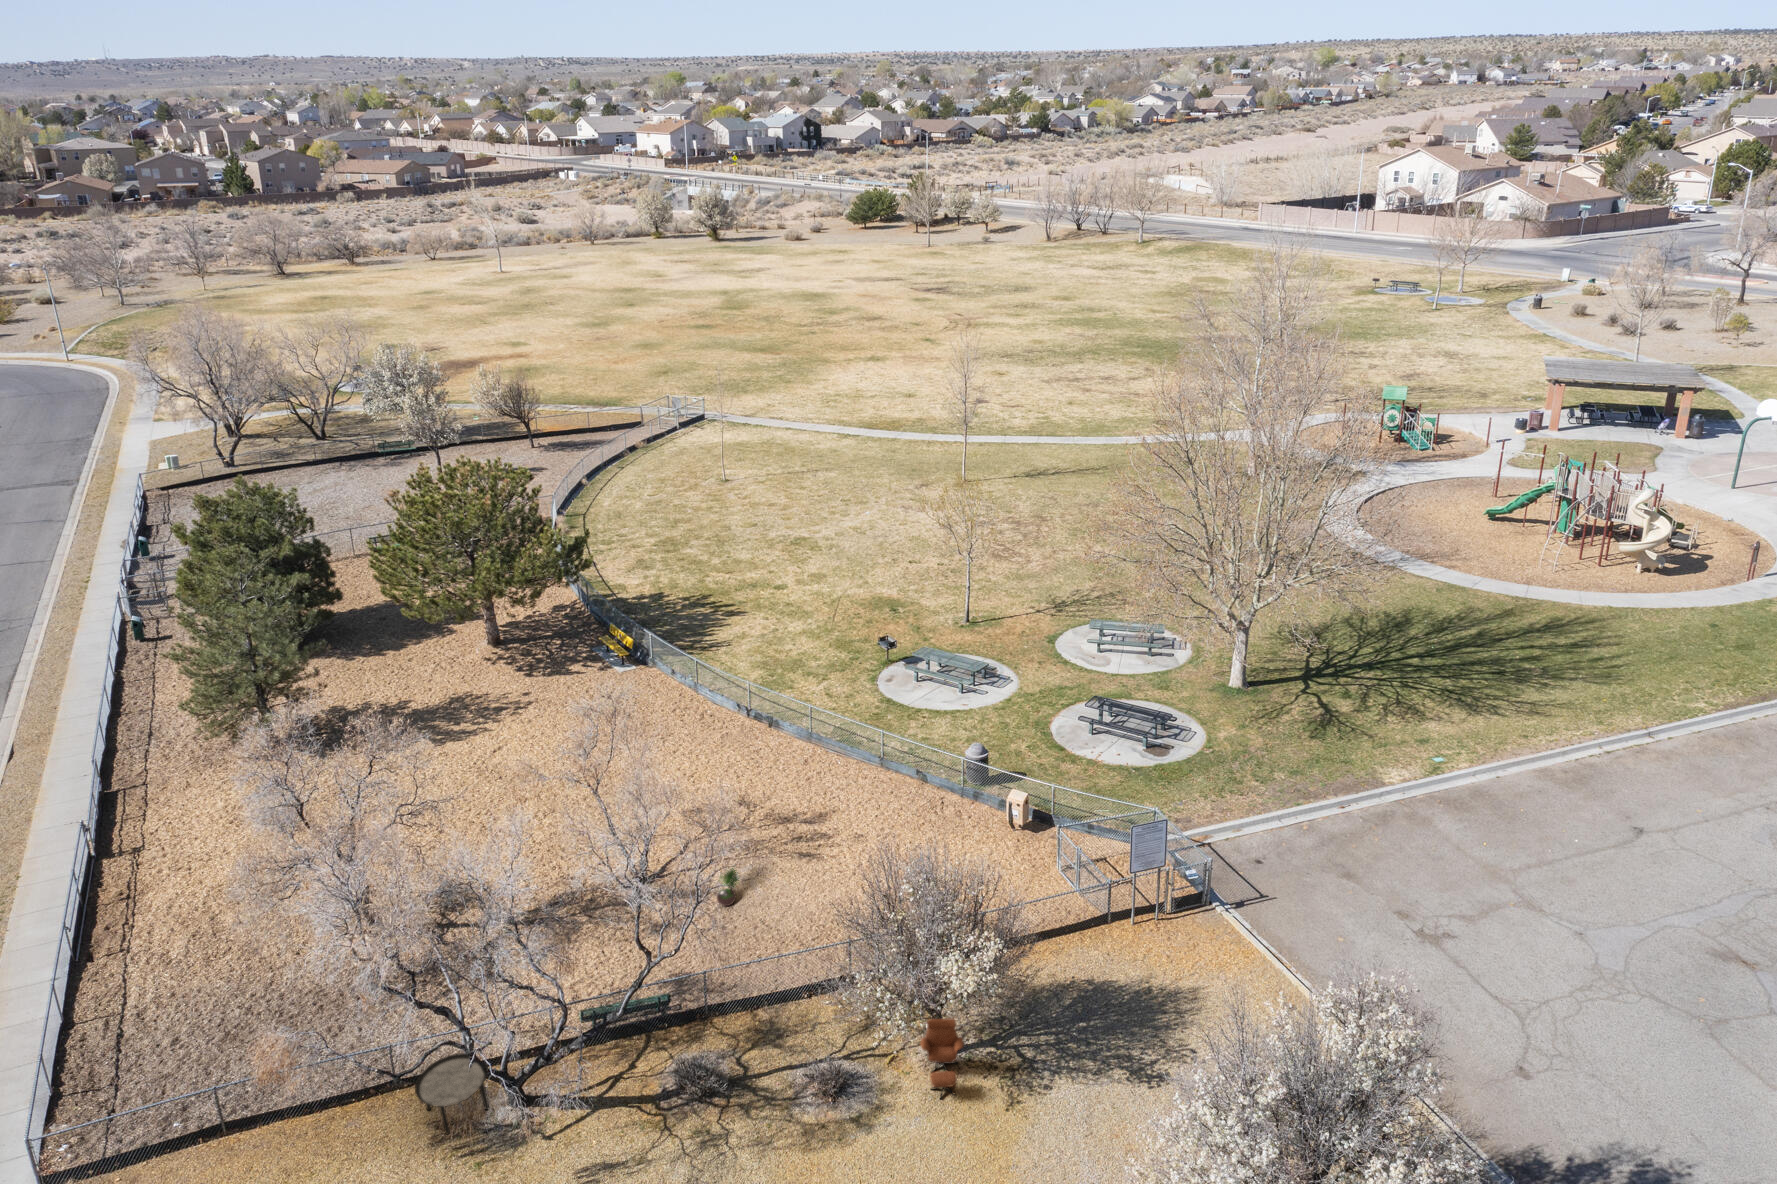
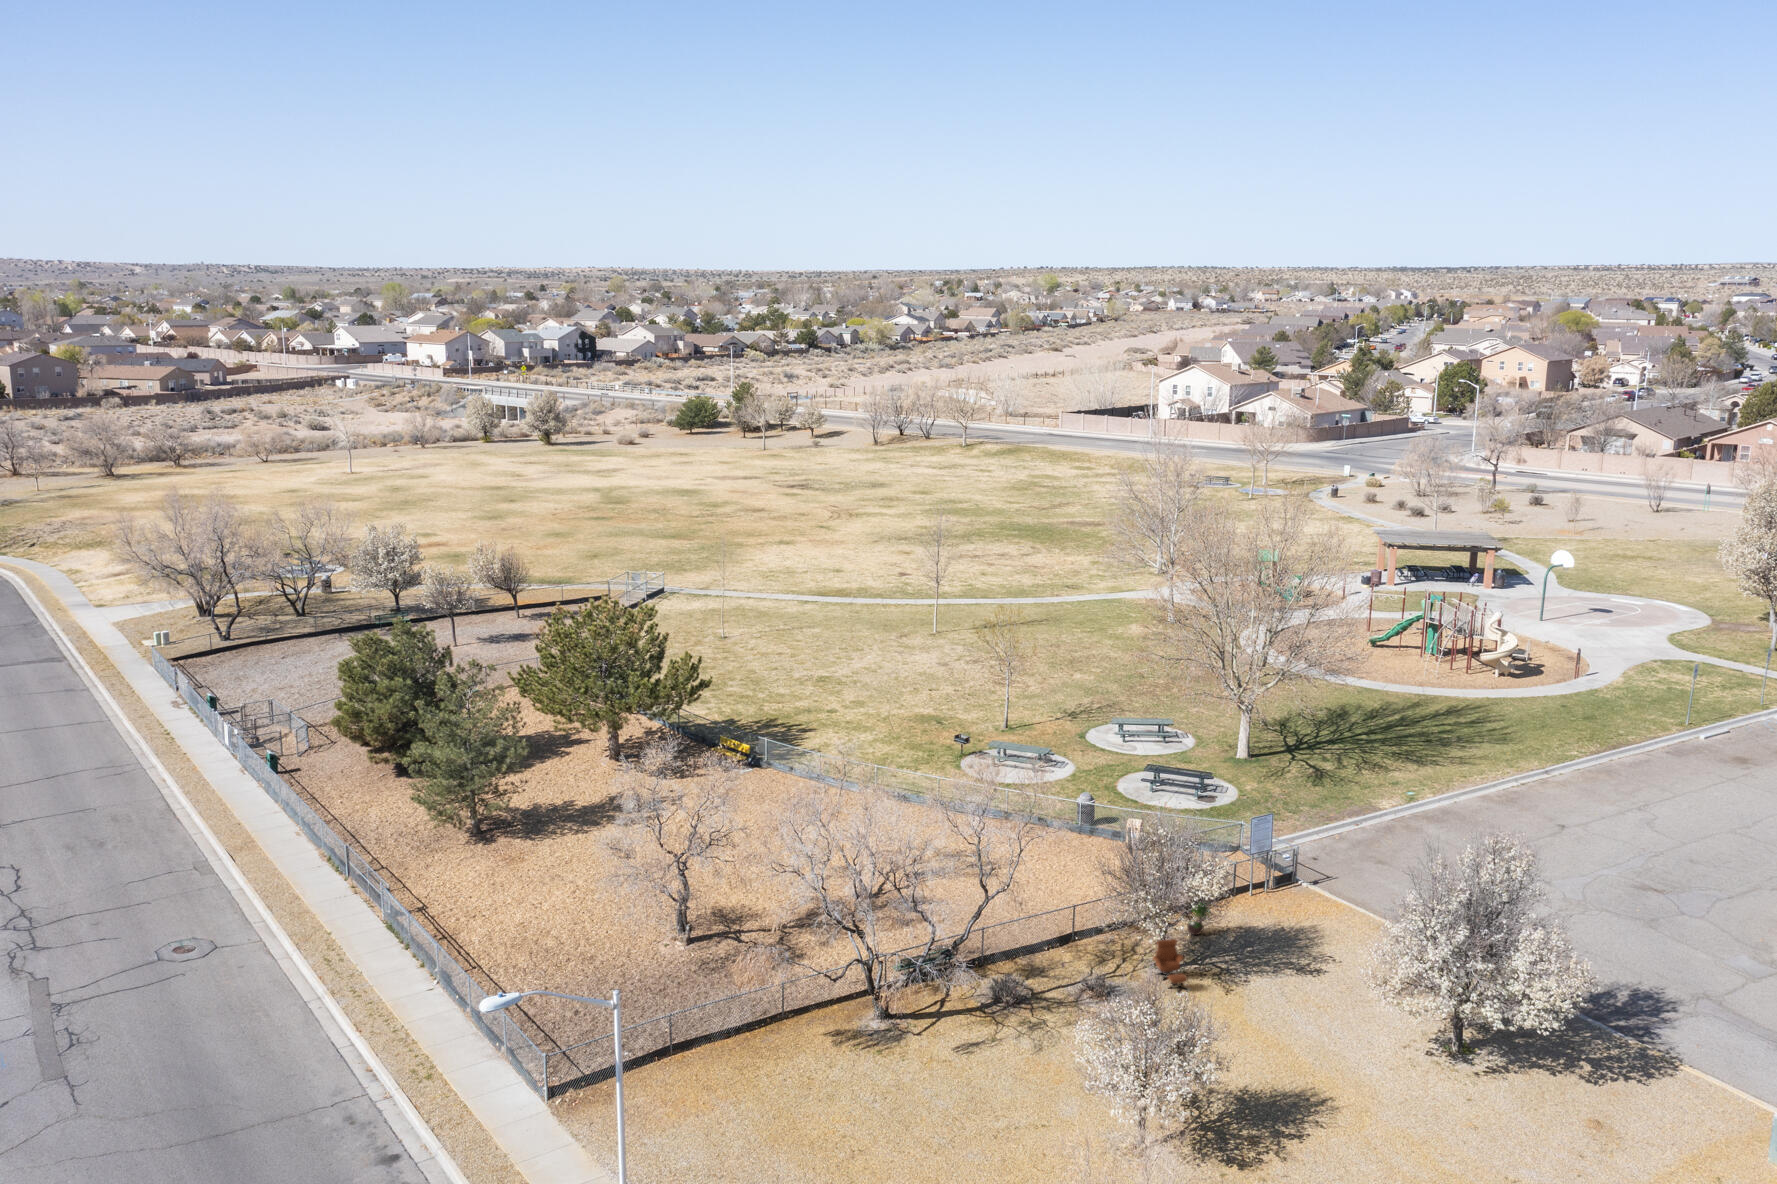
potted tree: present [717,868,739,906] -> present [1187,903,1209,935]
round table: present [415,1053,489,1134] -> none [811,989,863,1042]

